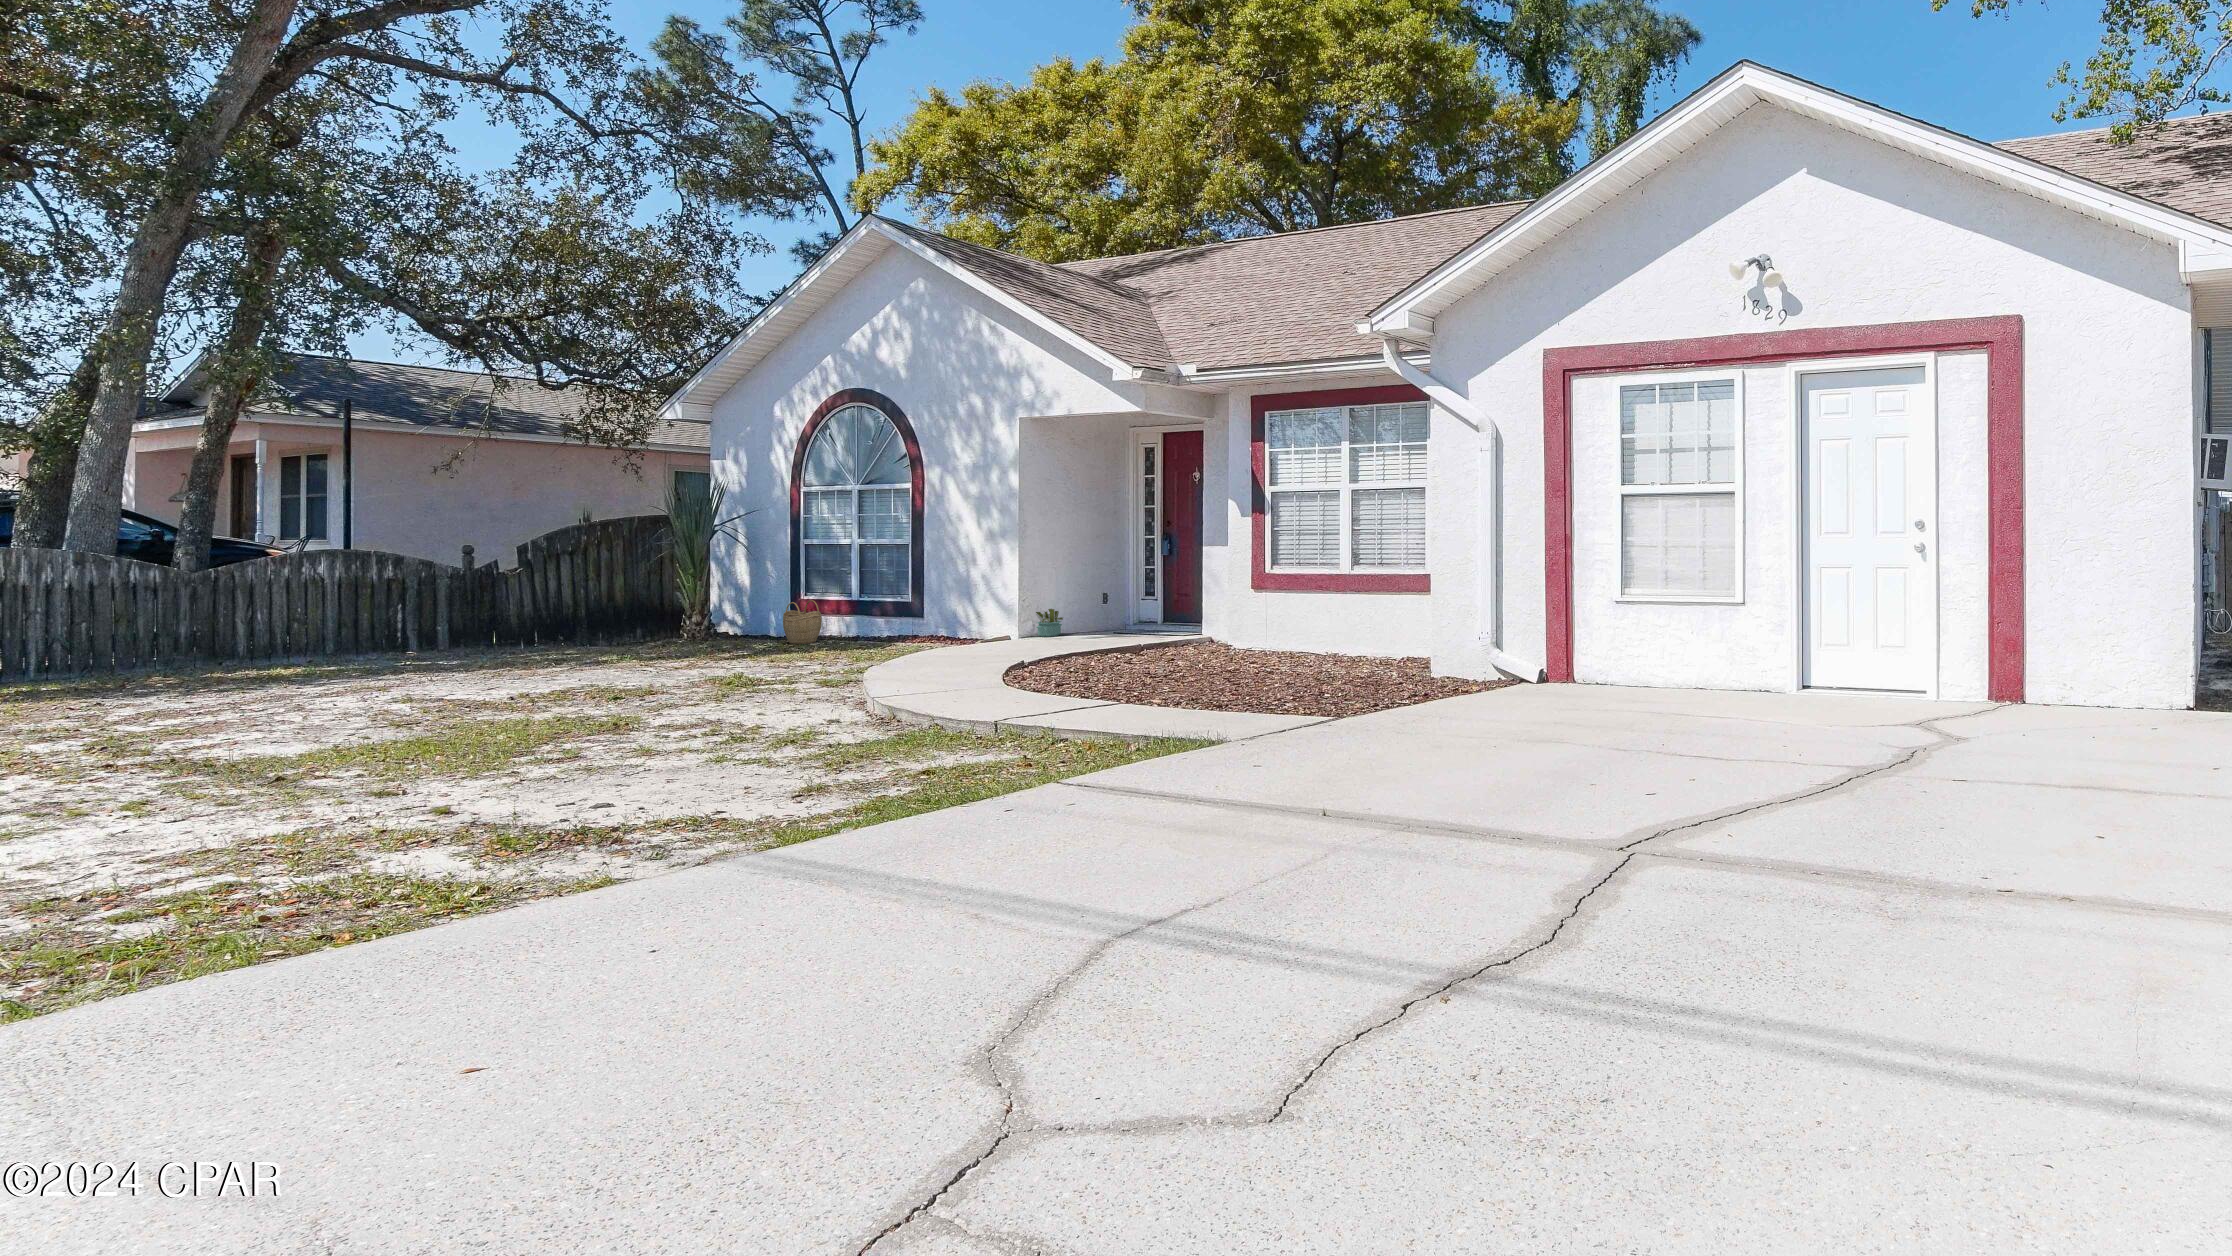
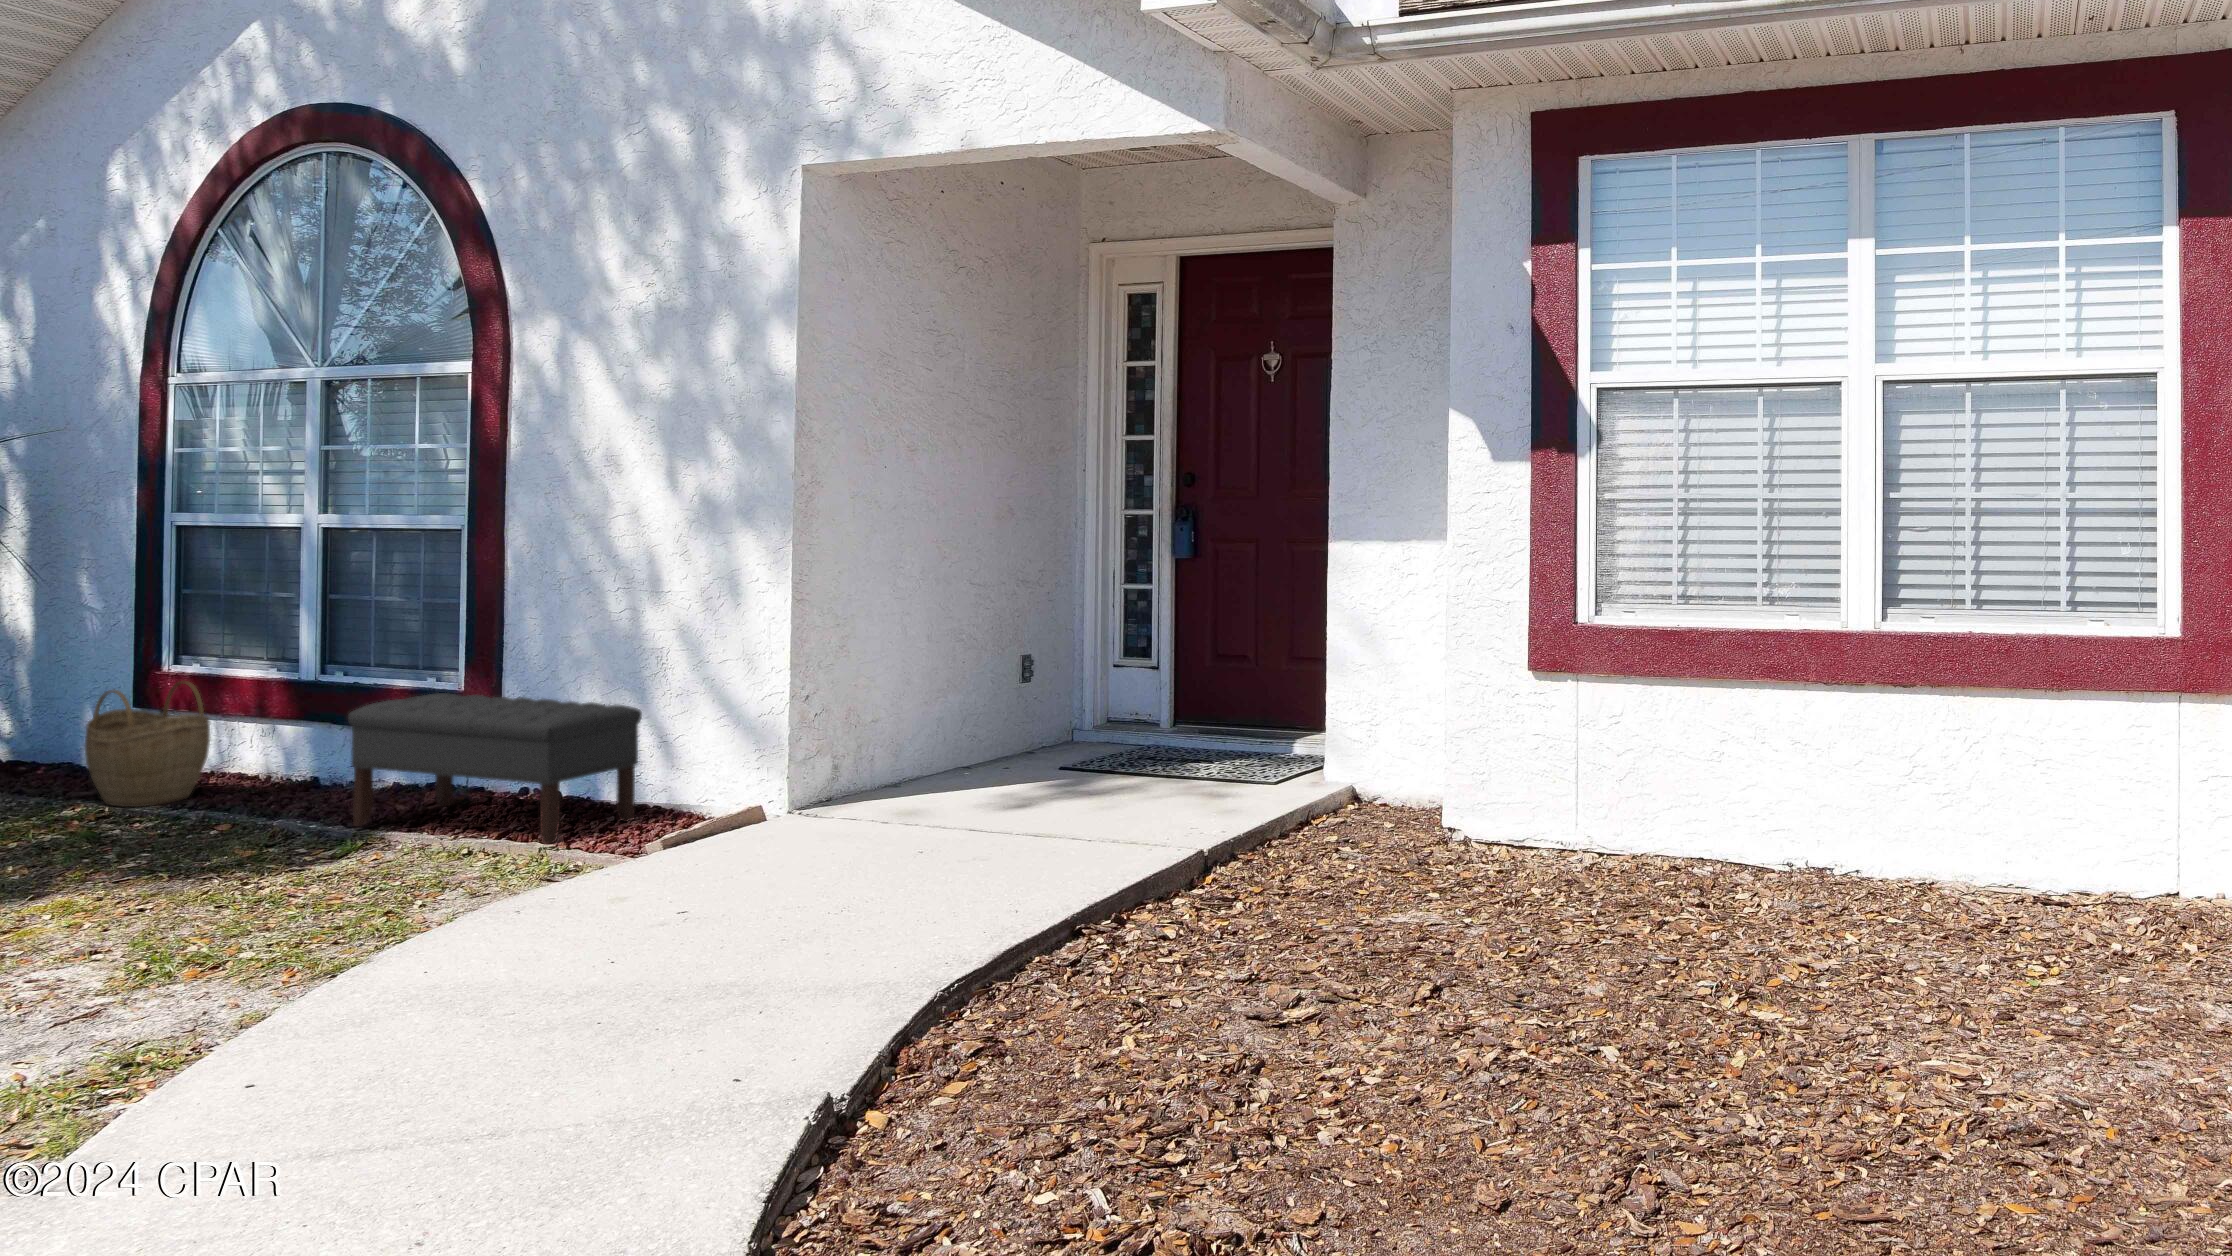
bench: none [877,602,971,648] -> present [348,693,642,844]
decorative plant: present [1036,609,1063,637] -> none [841,719,923,805]

